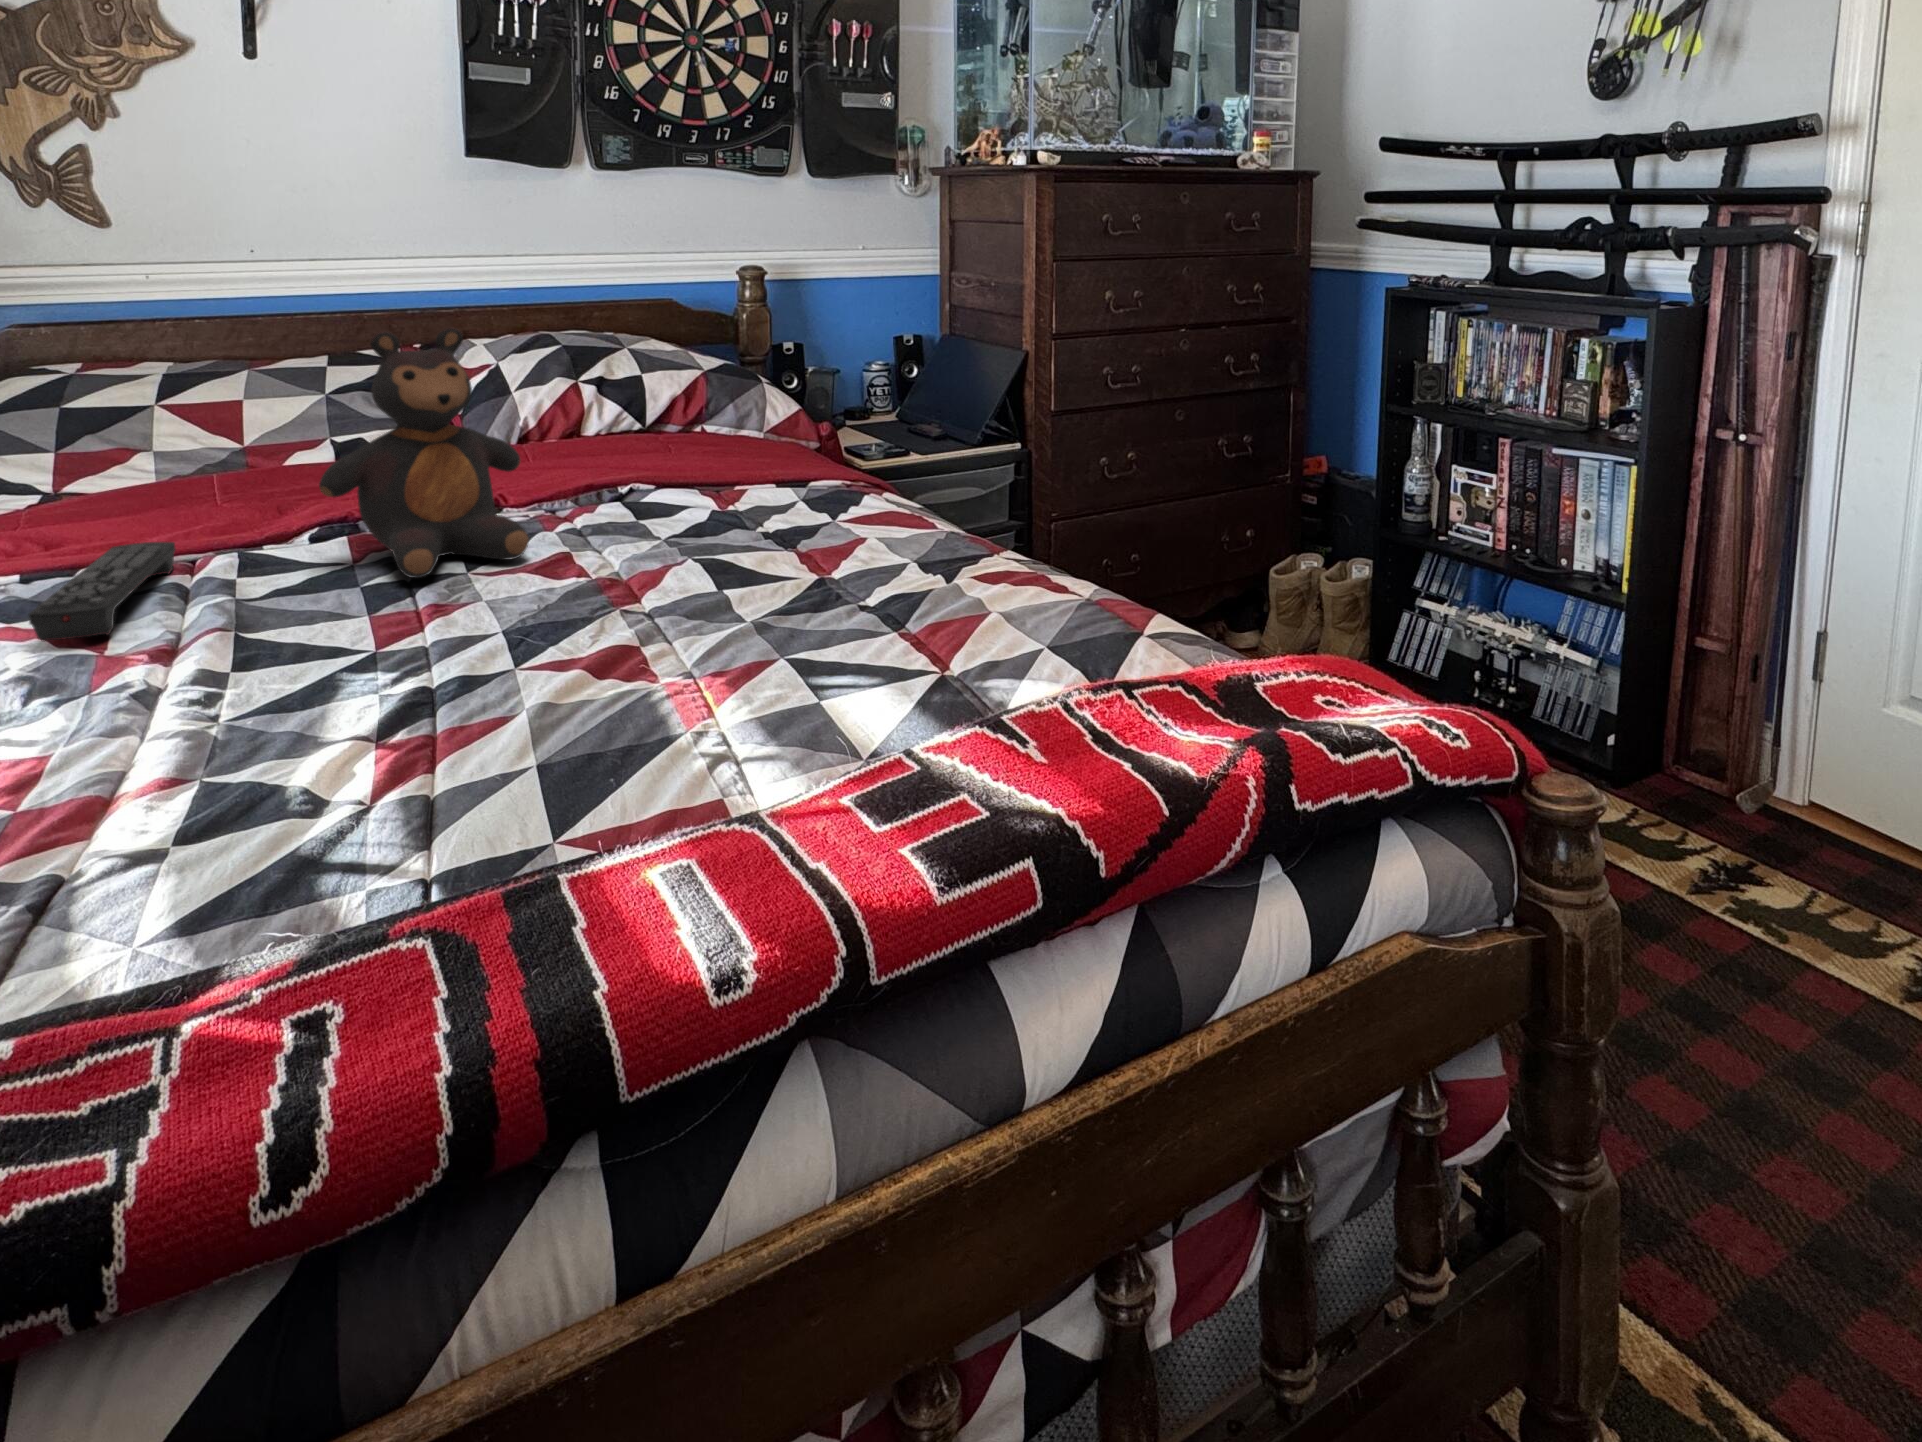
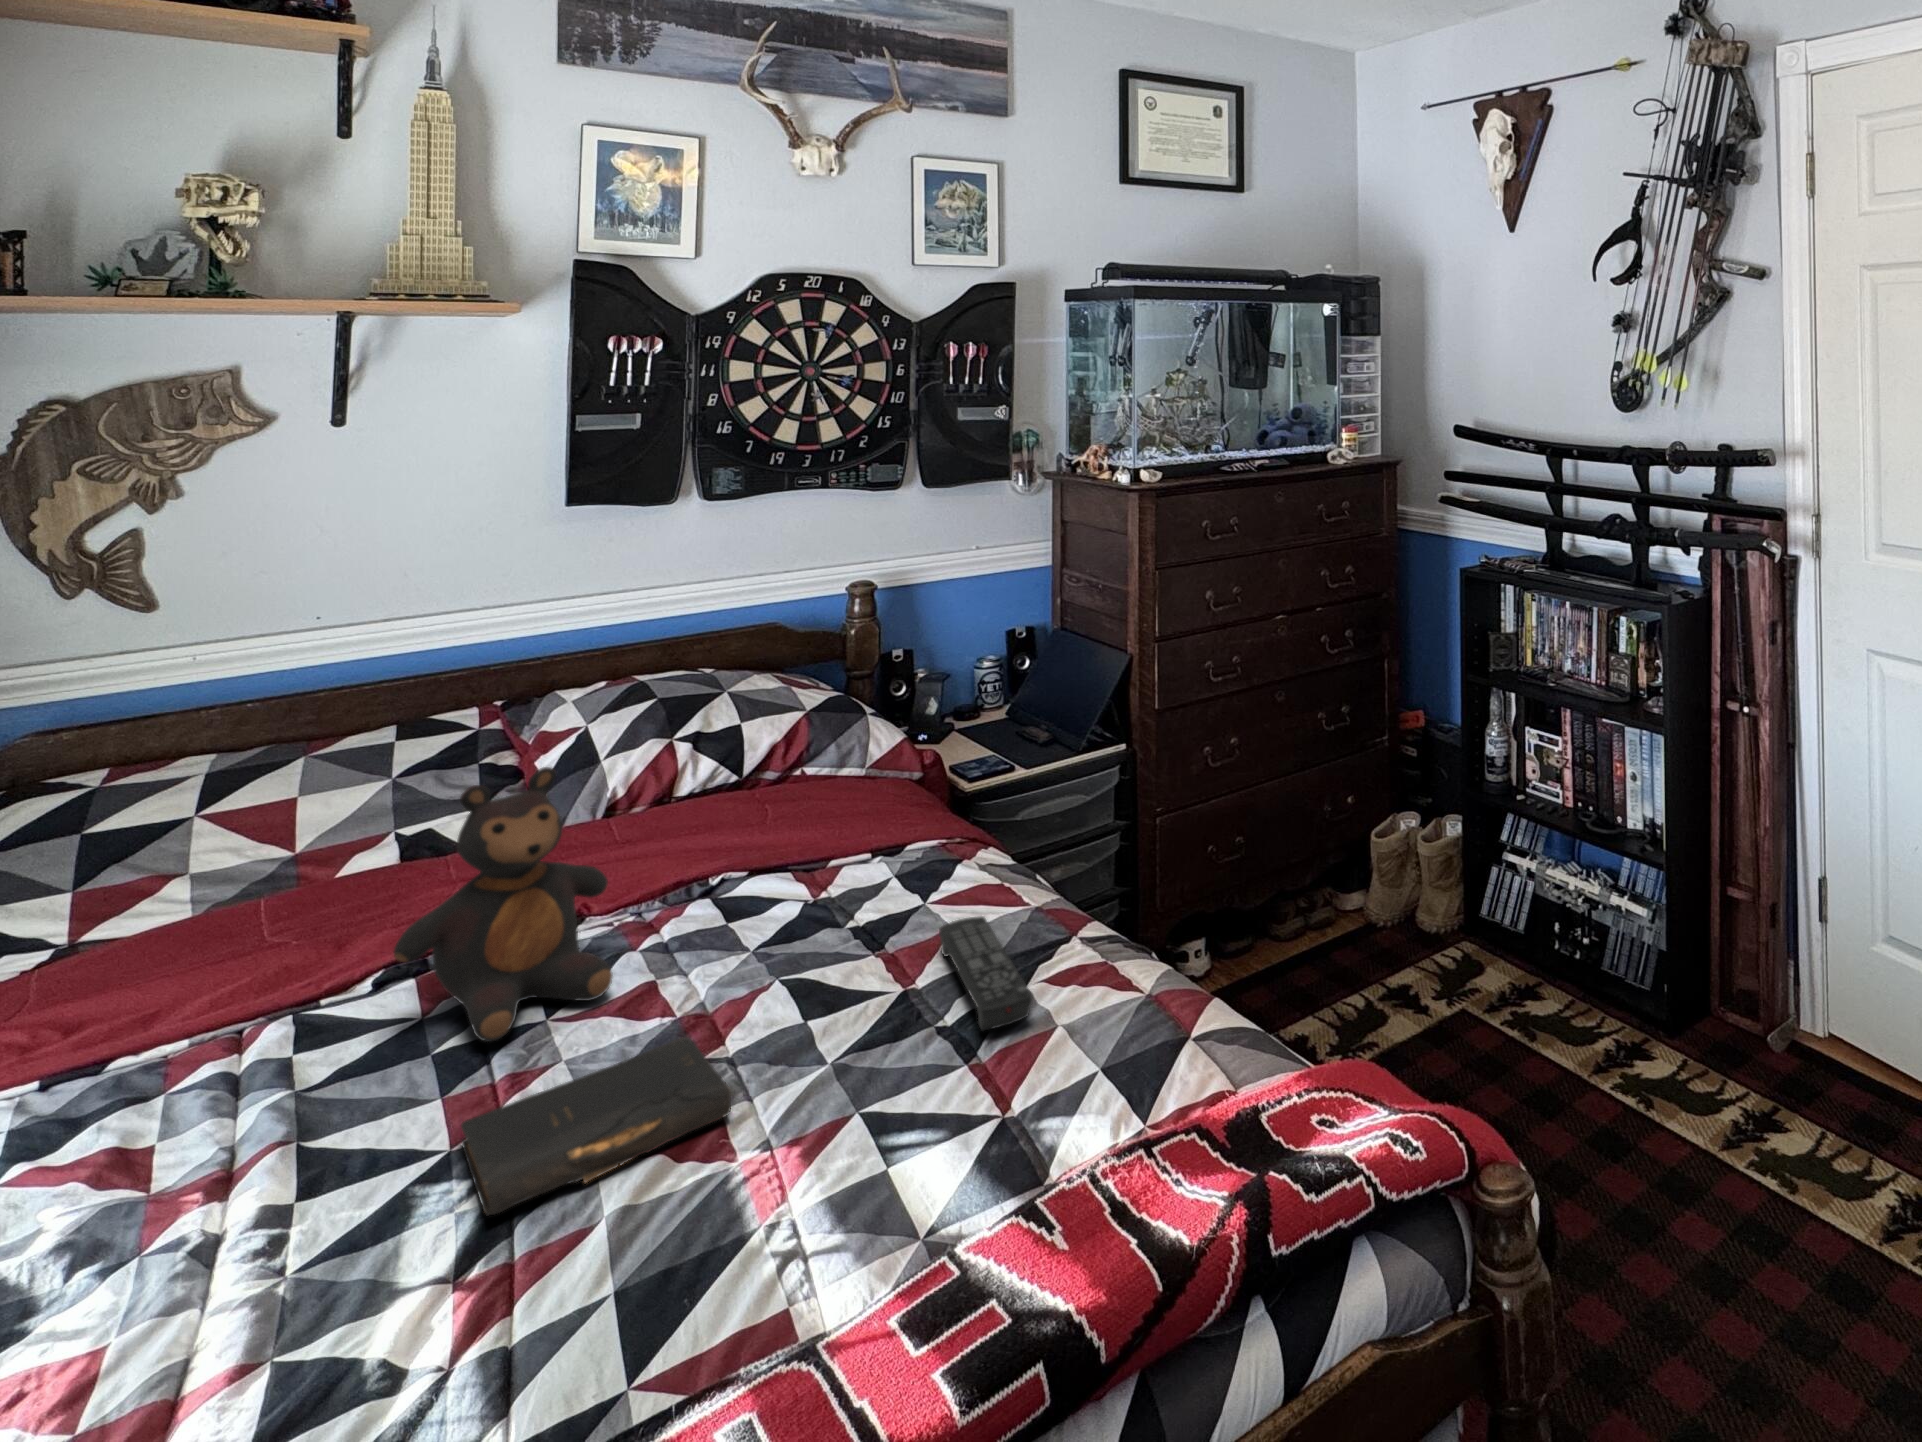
remote control: present [29,542,176,642] -> present [939,916,1032,1030]
book: none [384,586,649,697] -> present [461,1037,731,1215]

